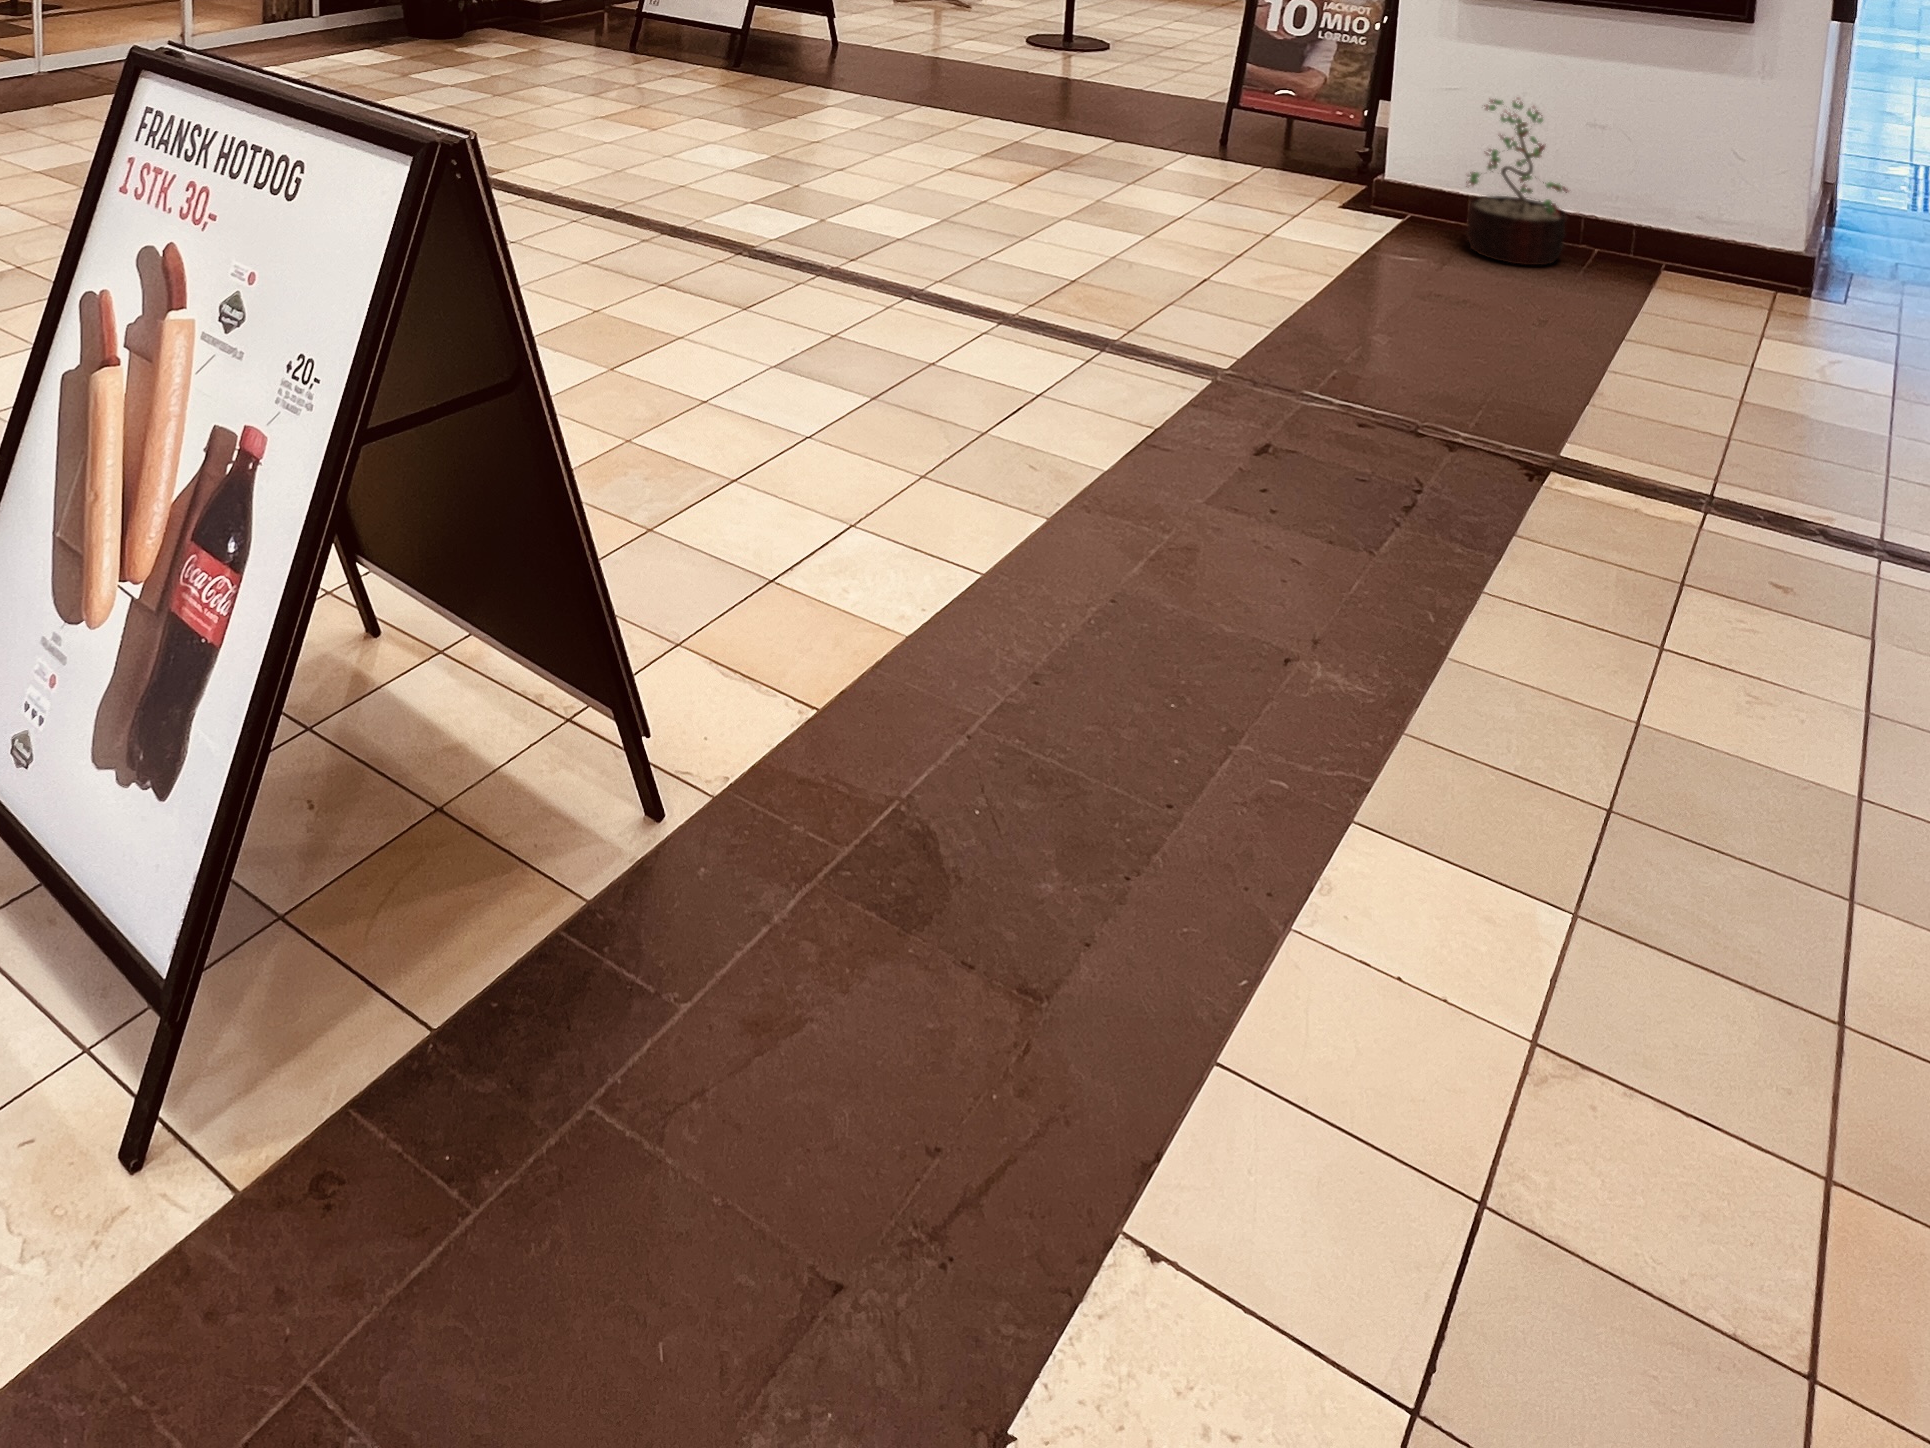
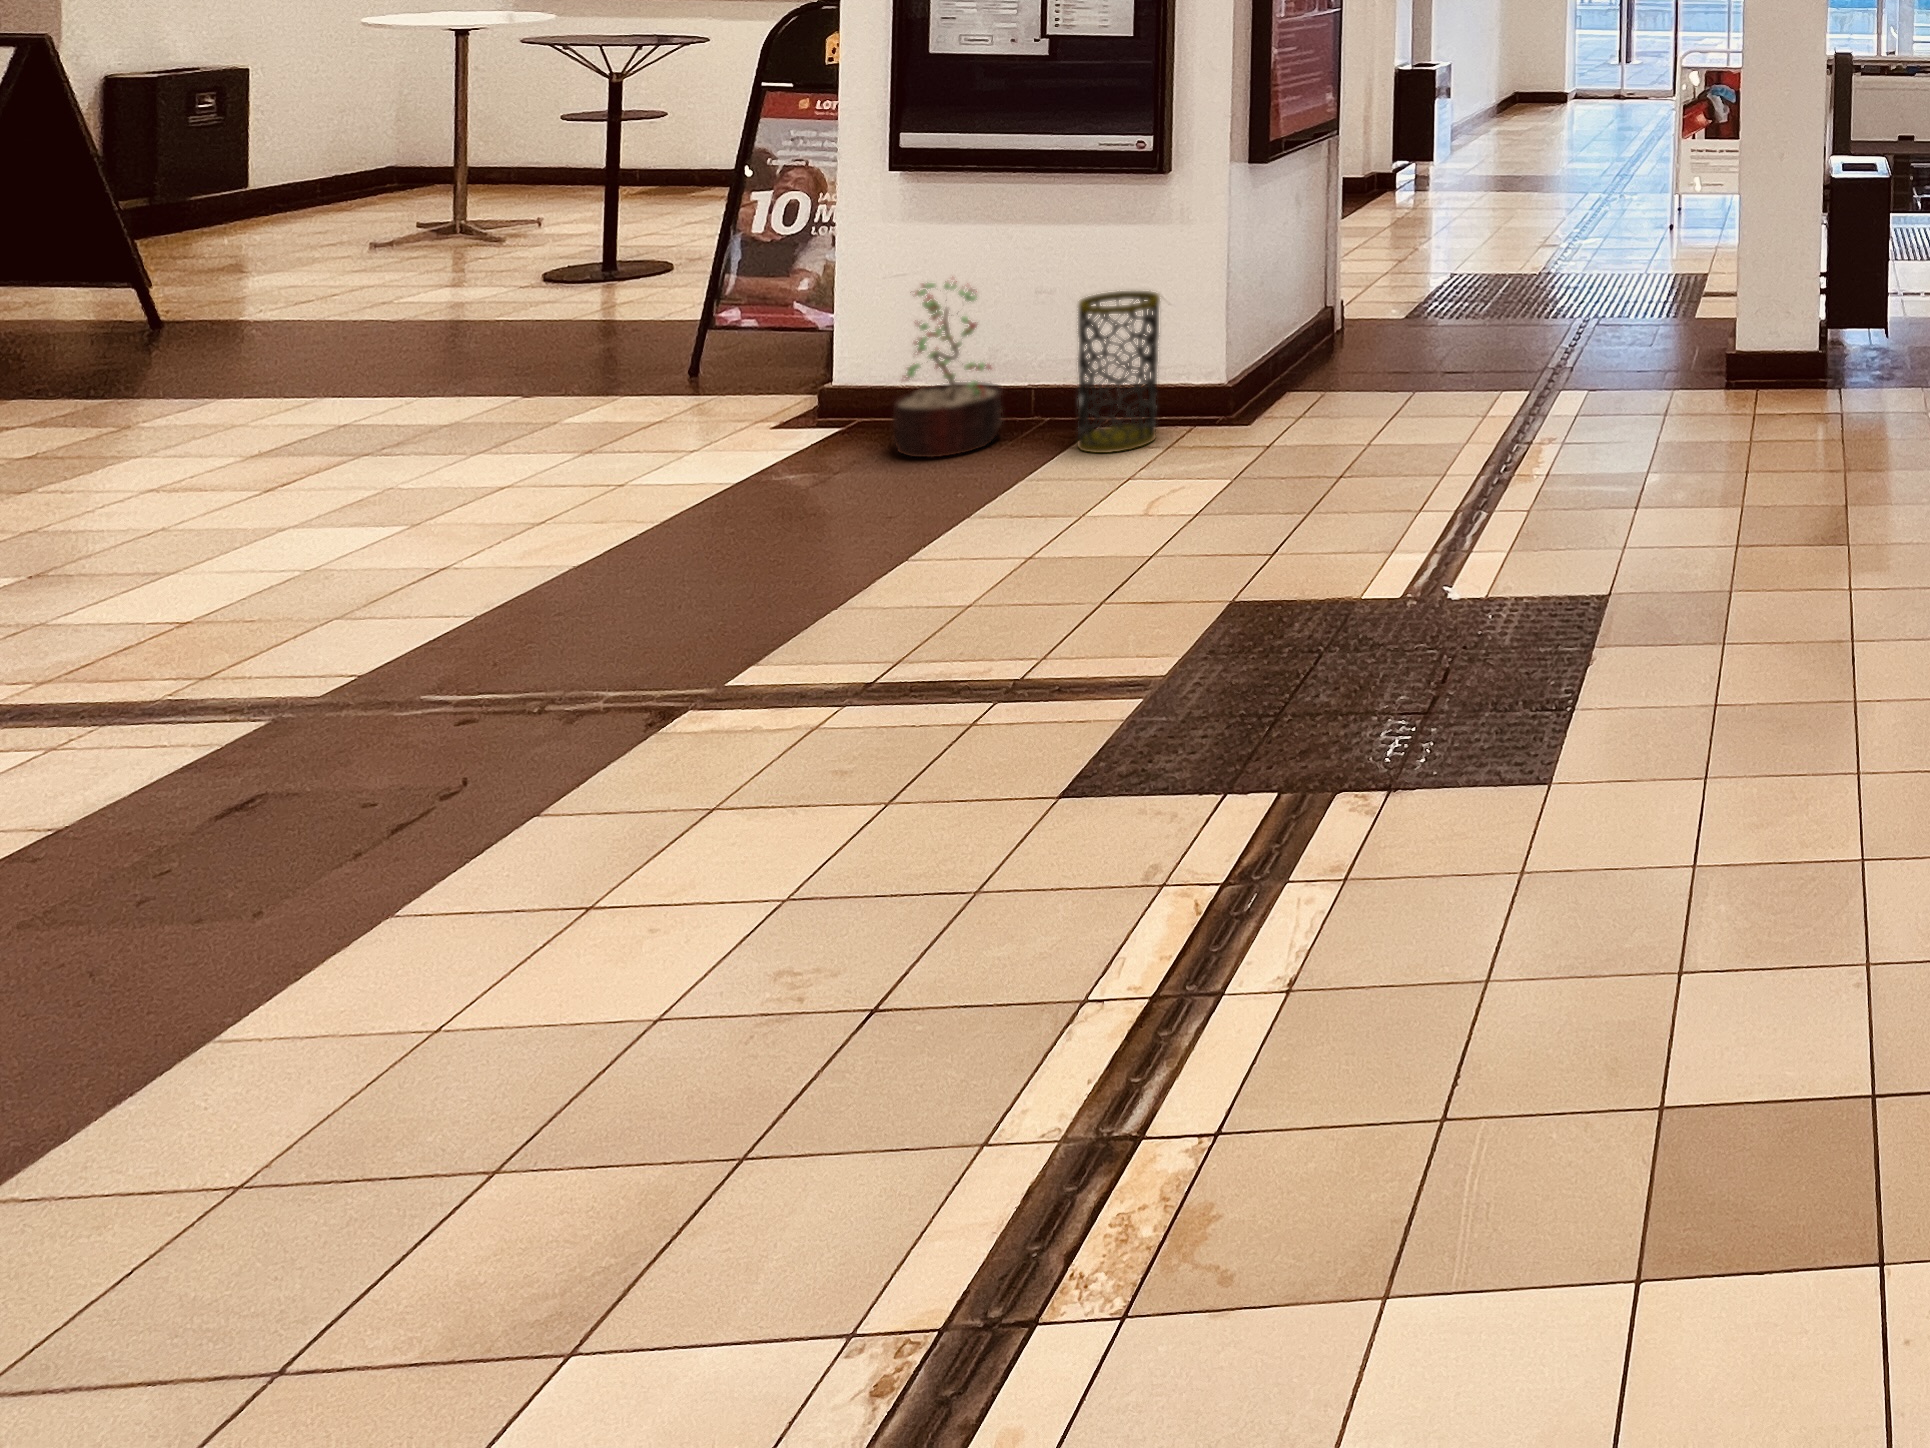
trash can: none [1650,137,1751,300] -> present [1077,291,1160,453]

